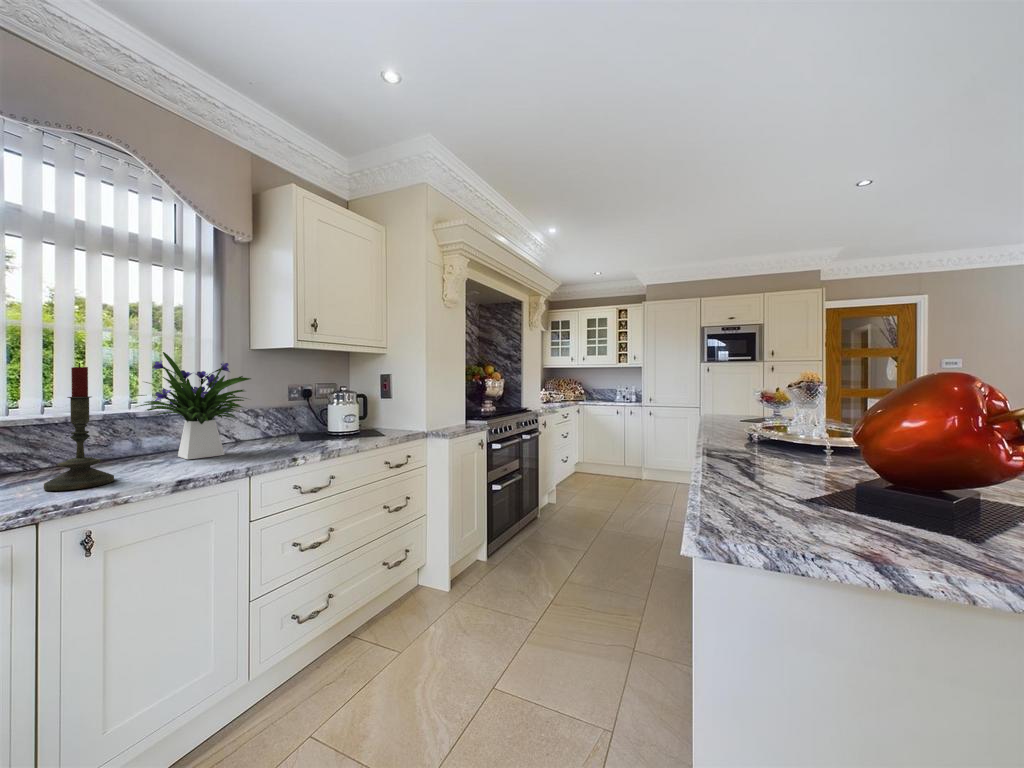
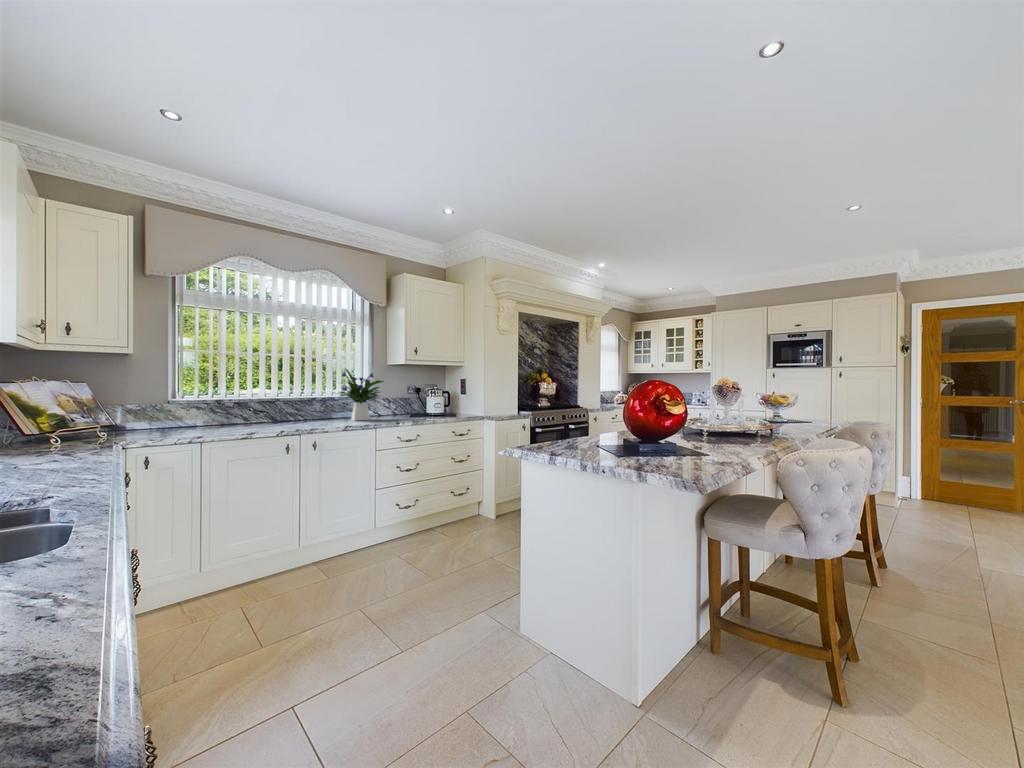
candle: present [44,363,114,491] -> none [304,374,326,426]

